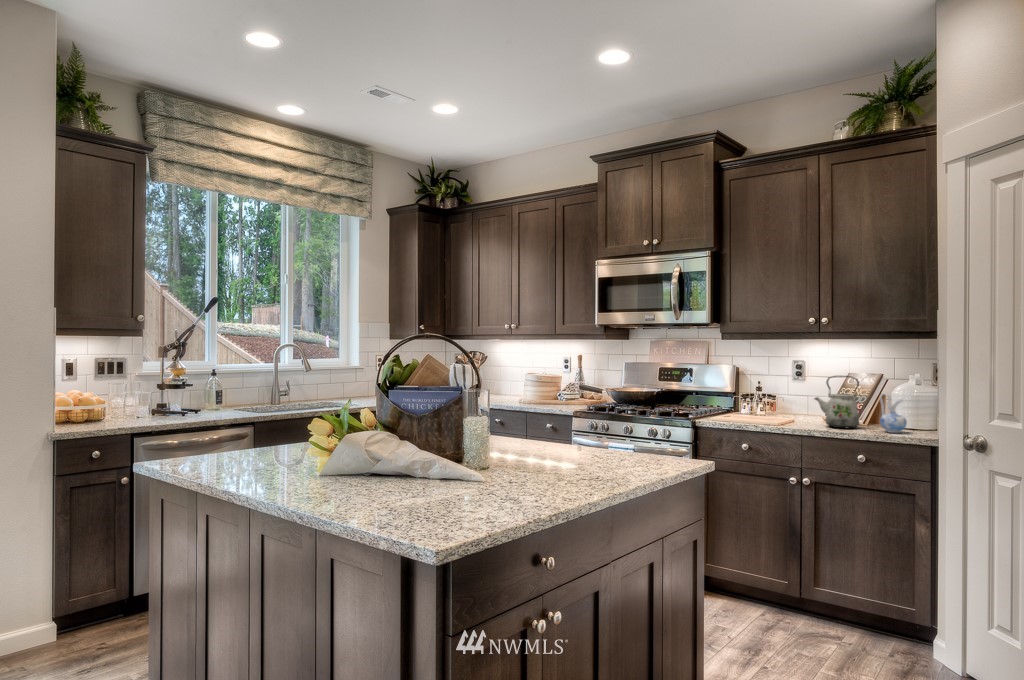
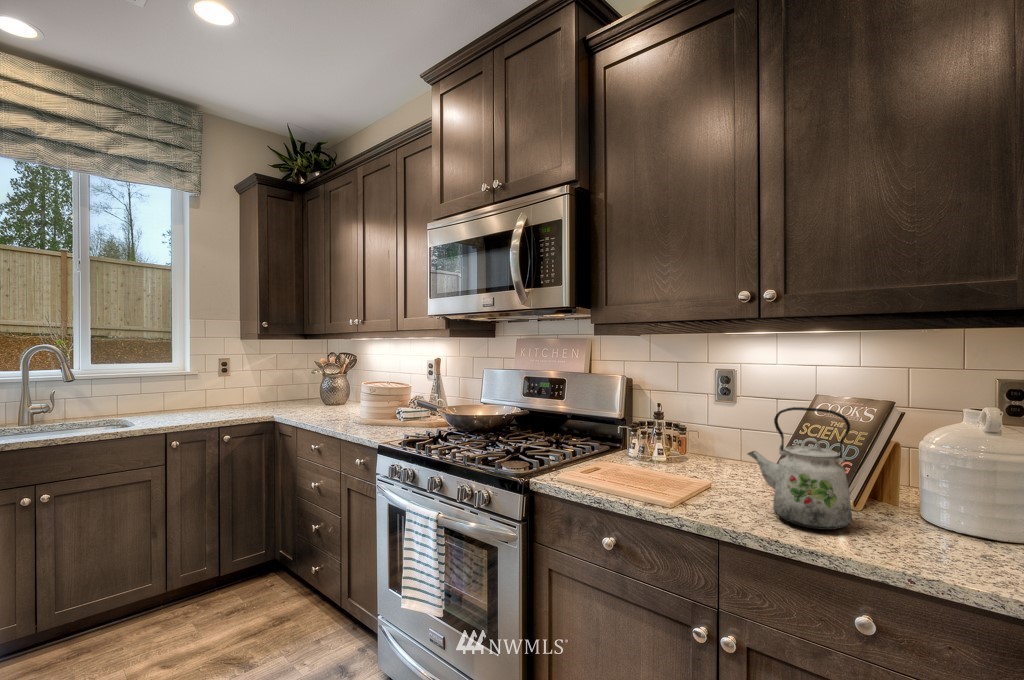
ceramic pitcher: present [880,393,907,433] -> none [909,456,988,564]

